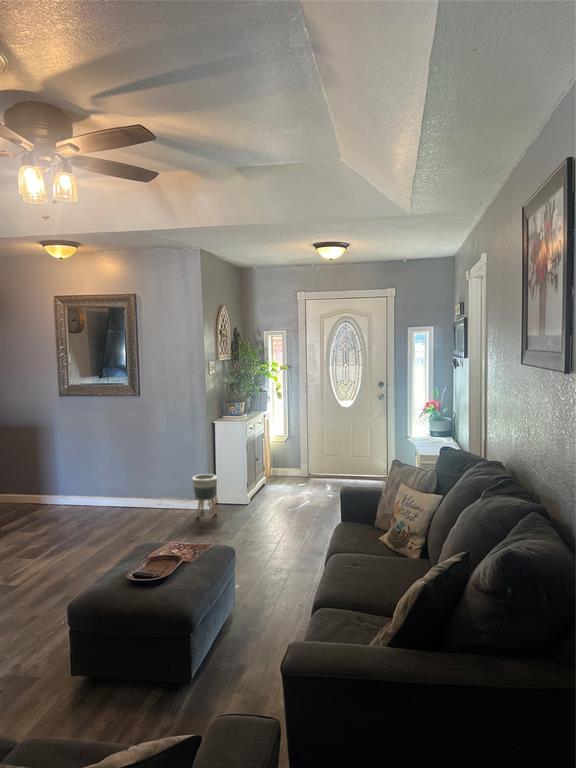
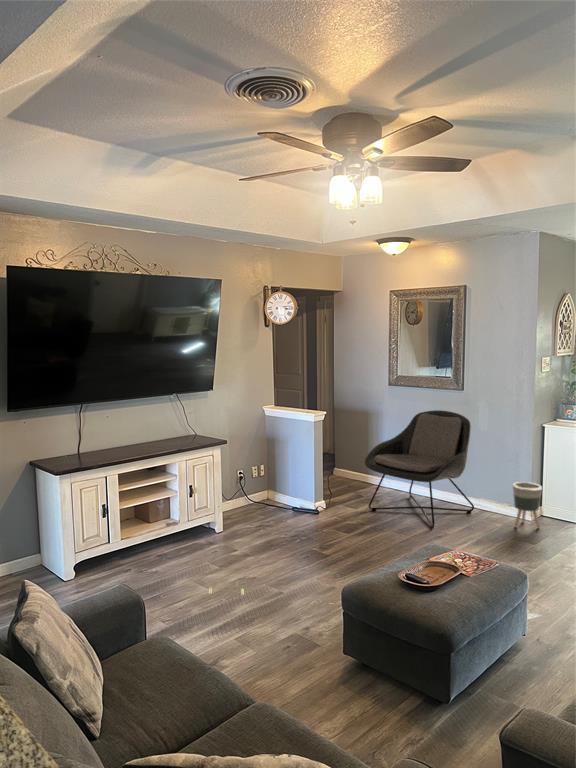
lounge chair: none [43,417,158,534] -> present [365,410,474,528]

